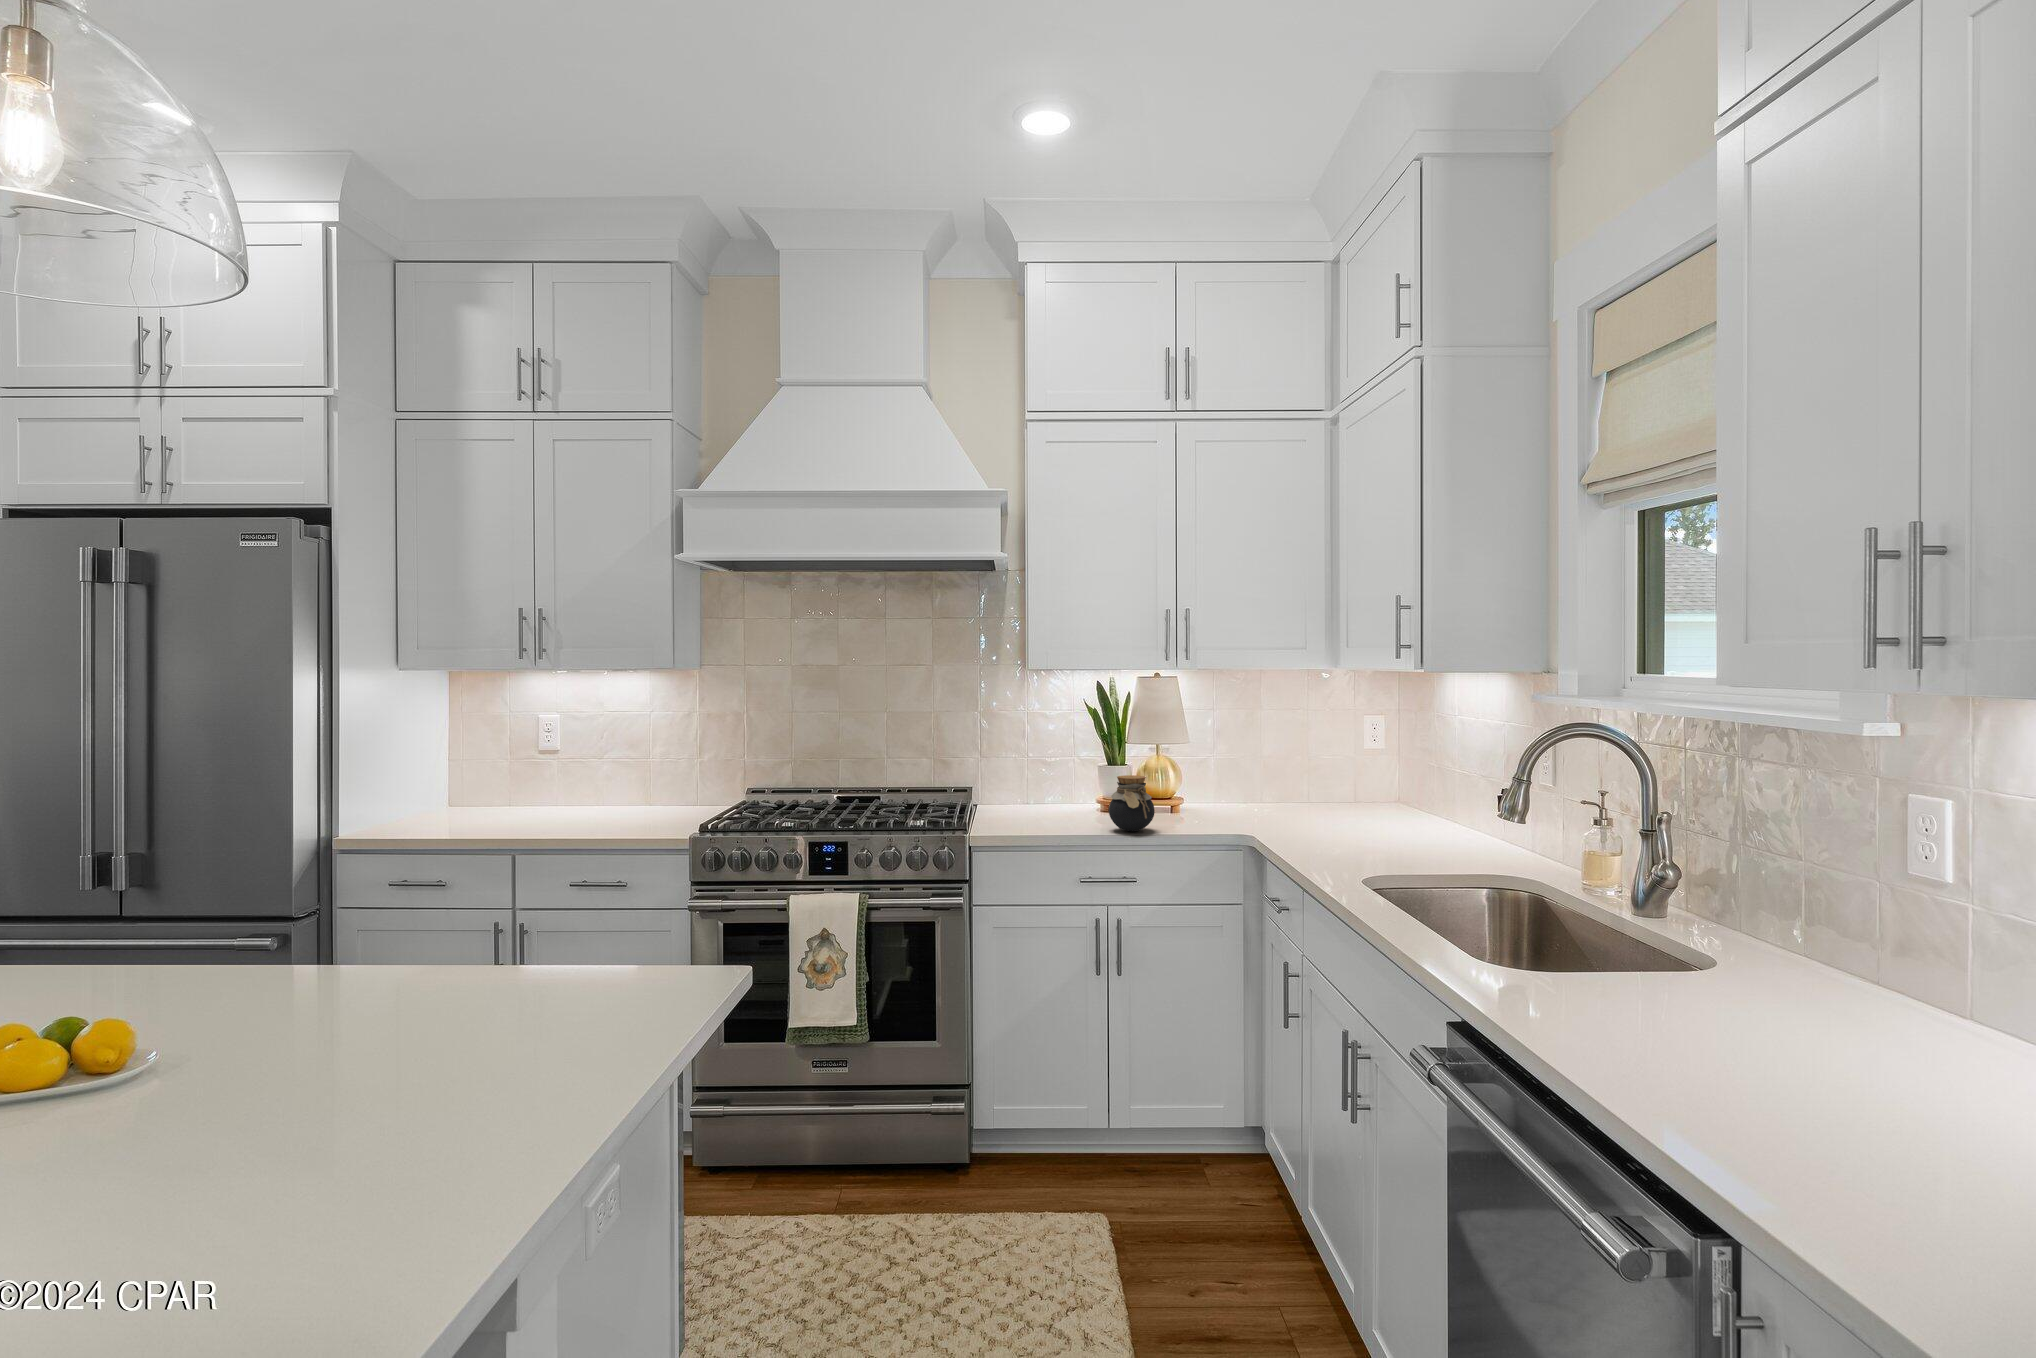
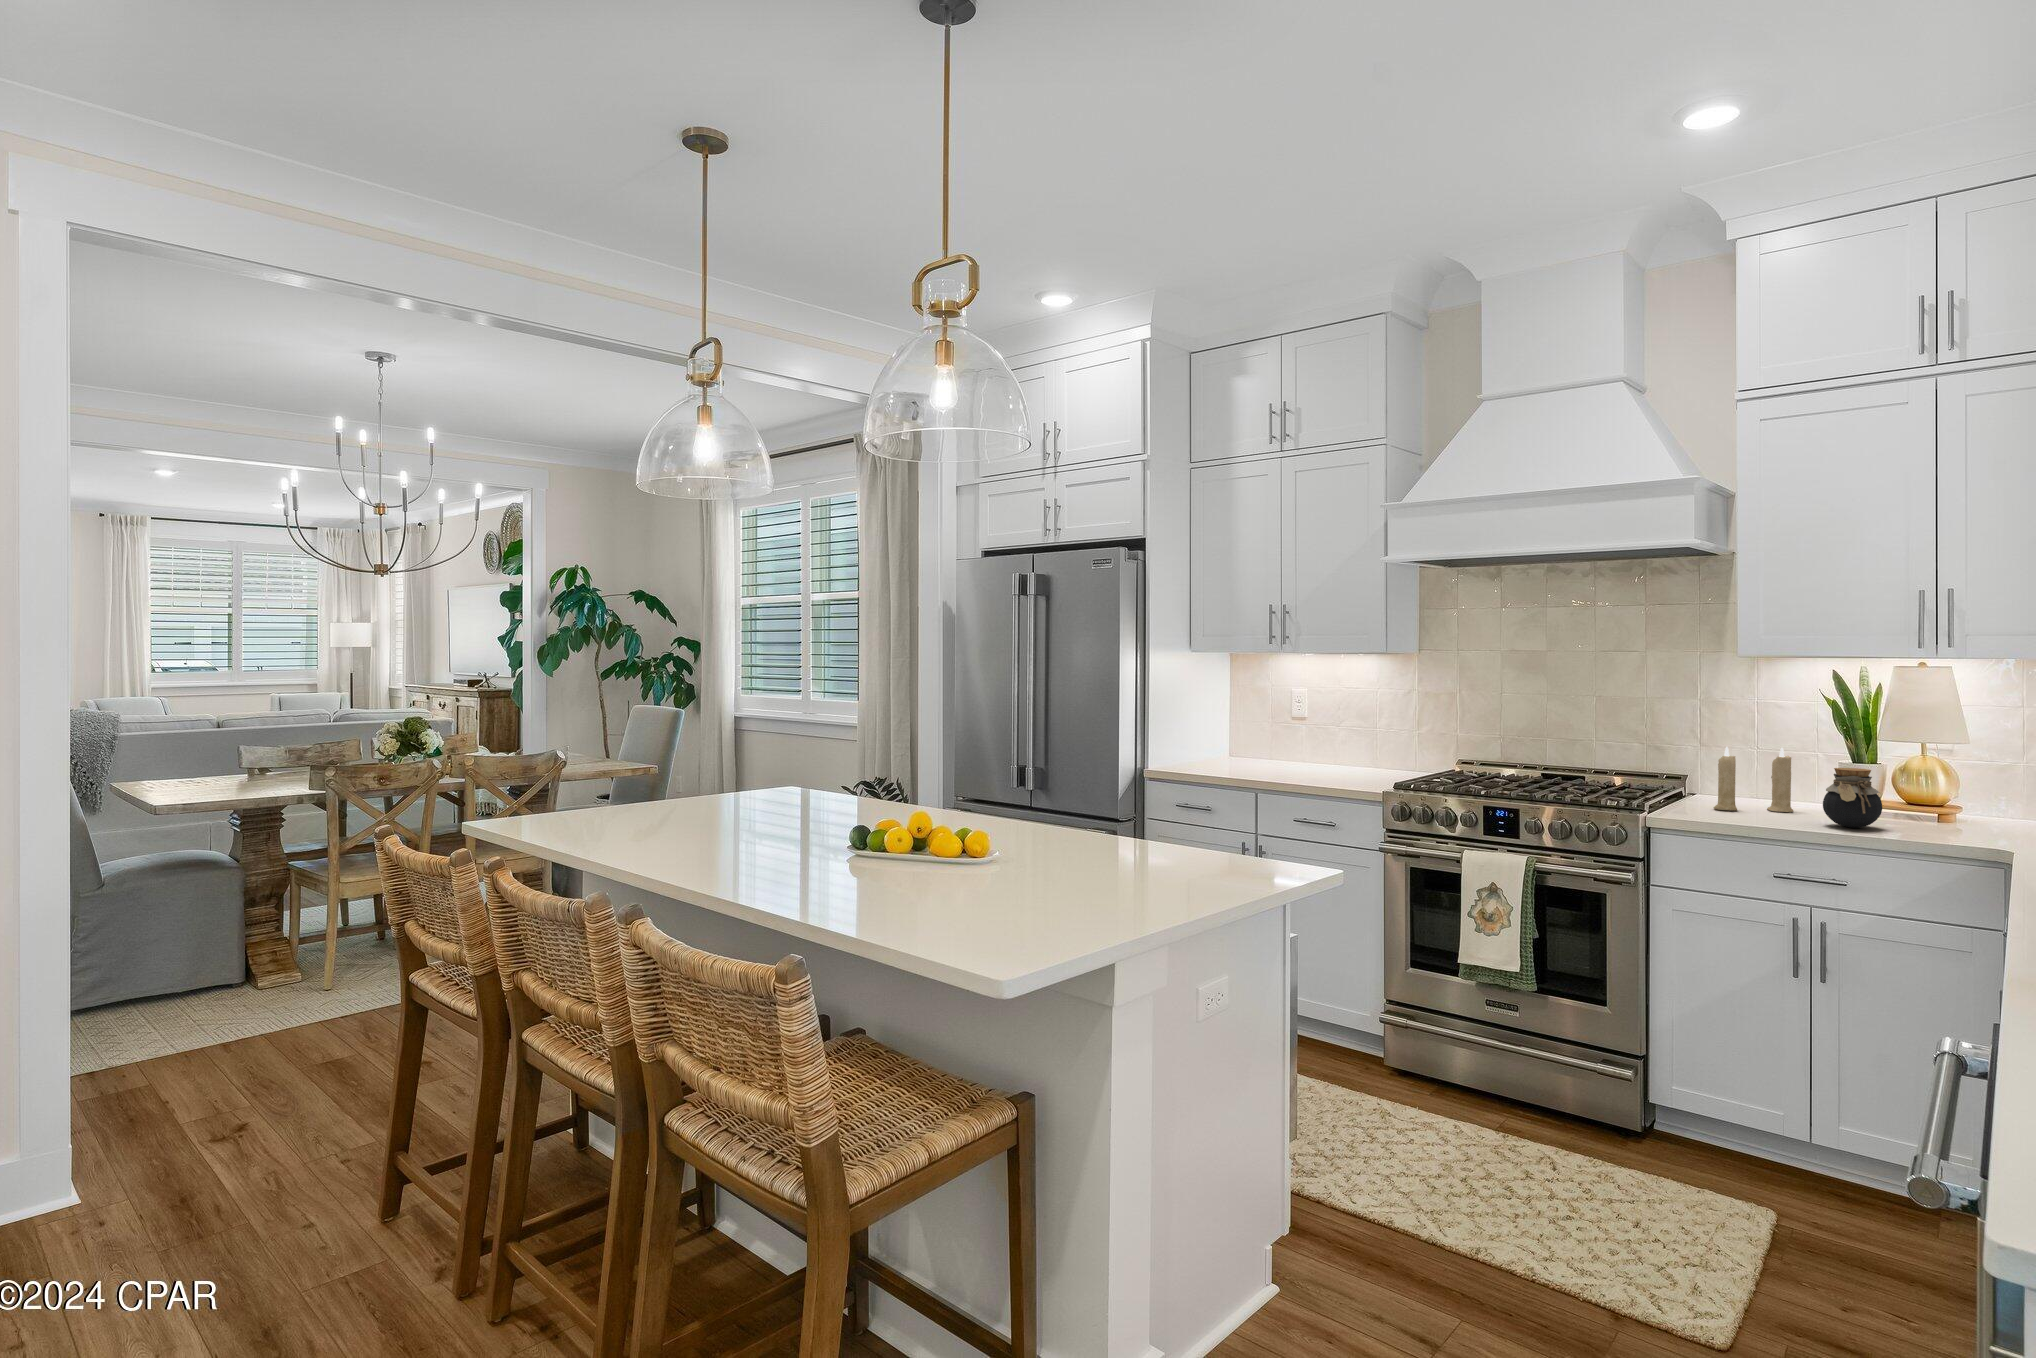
candle: none [1009,755,1072,823] -> present [1714,747,1793,812]

